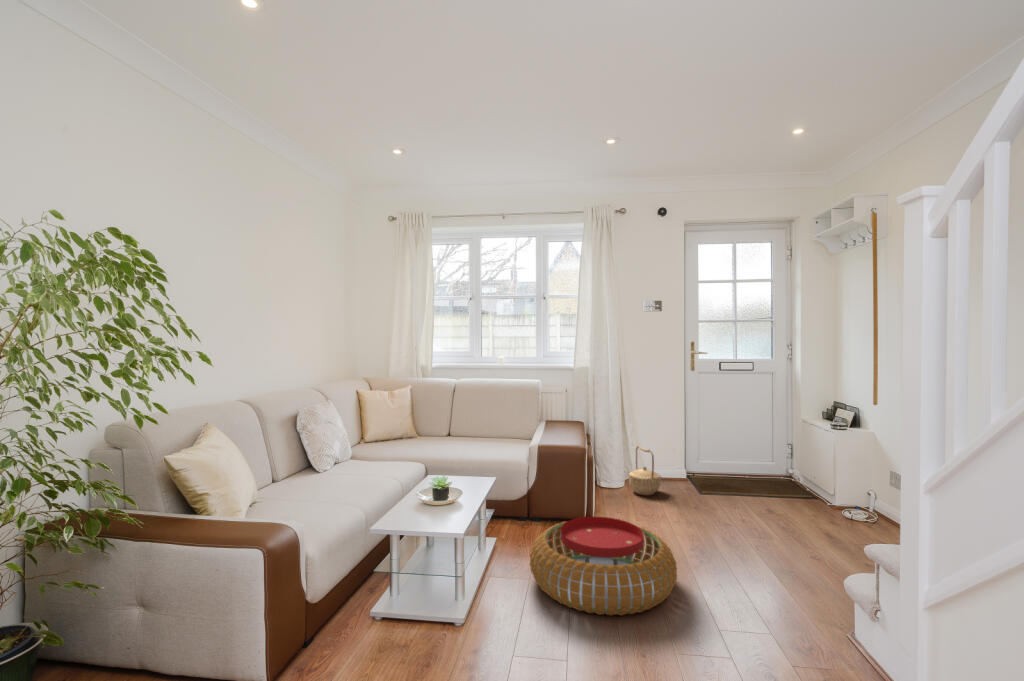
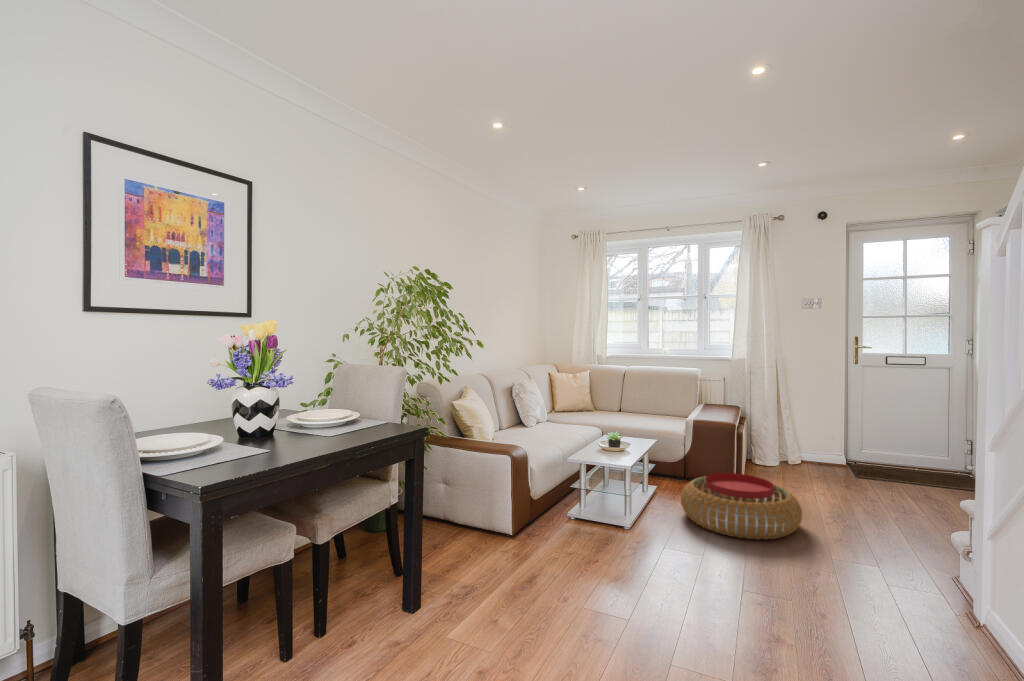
basket: present [629,446,661,495] -> none [783,430,815,474]

